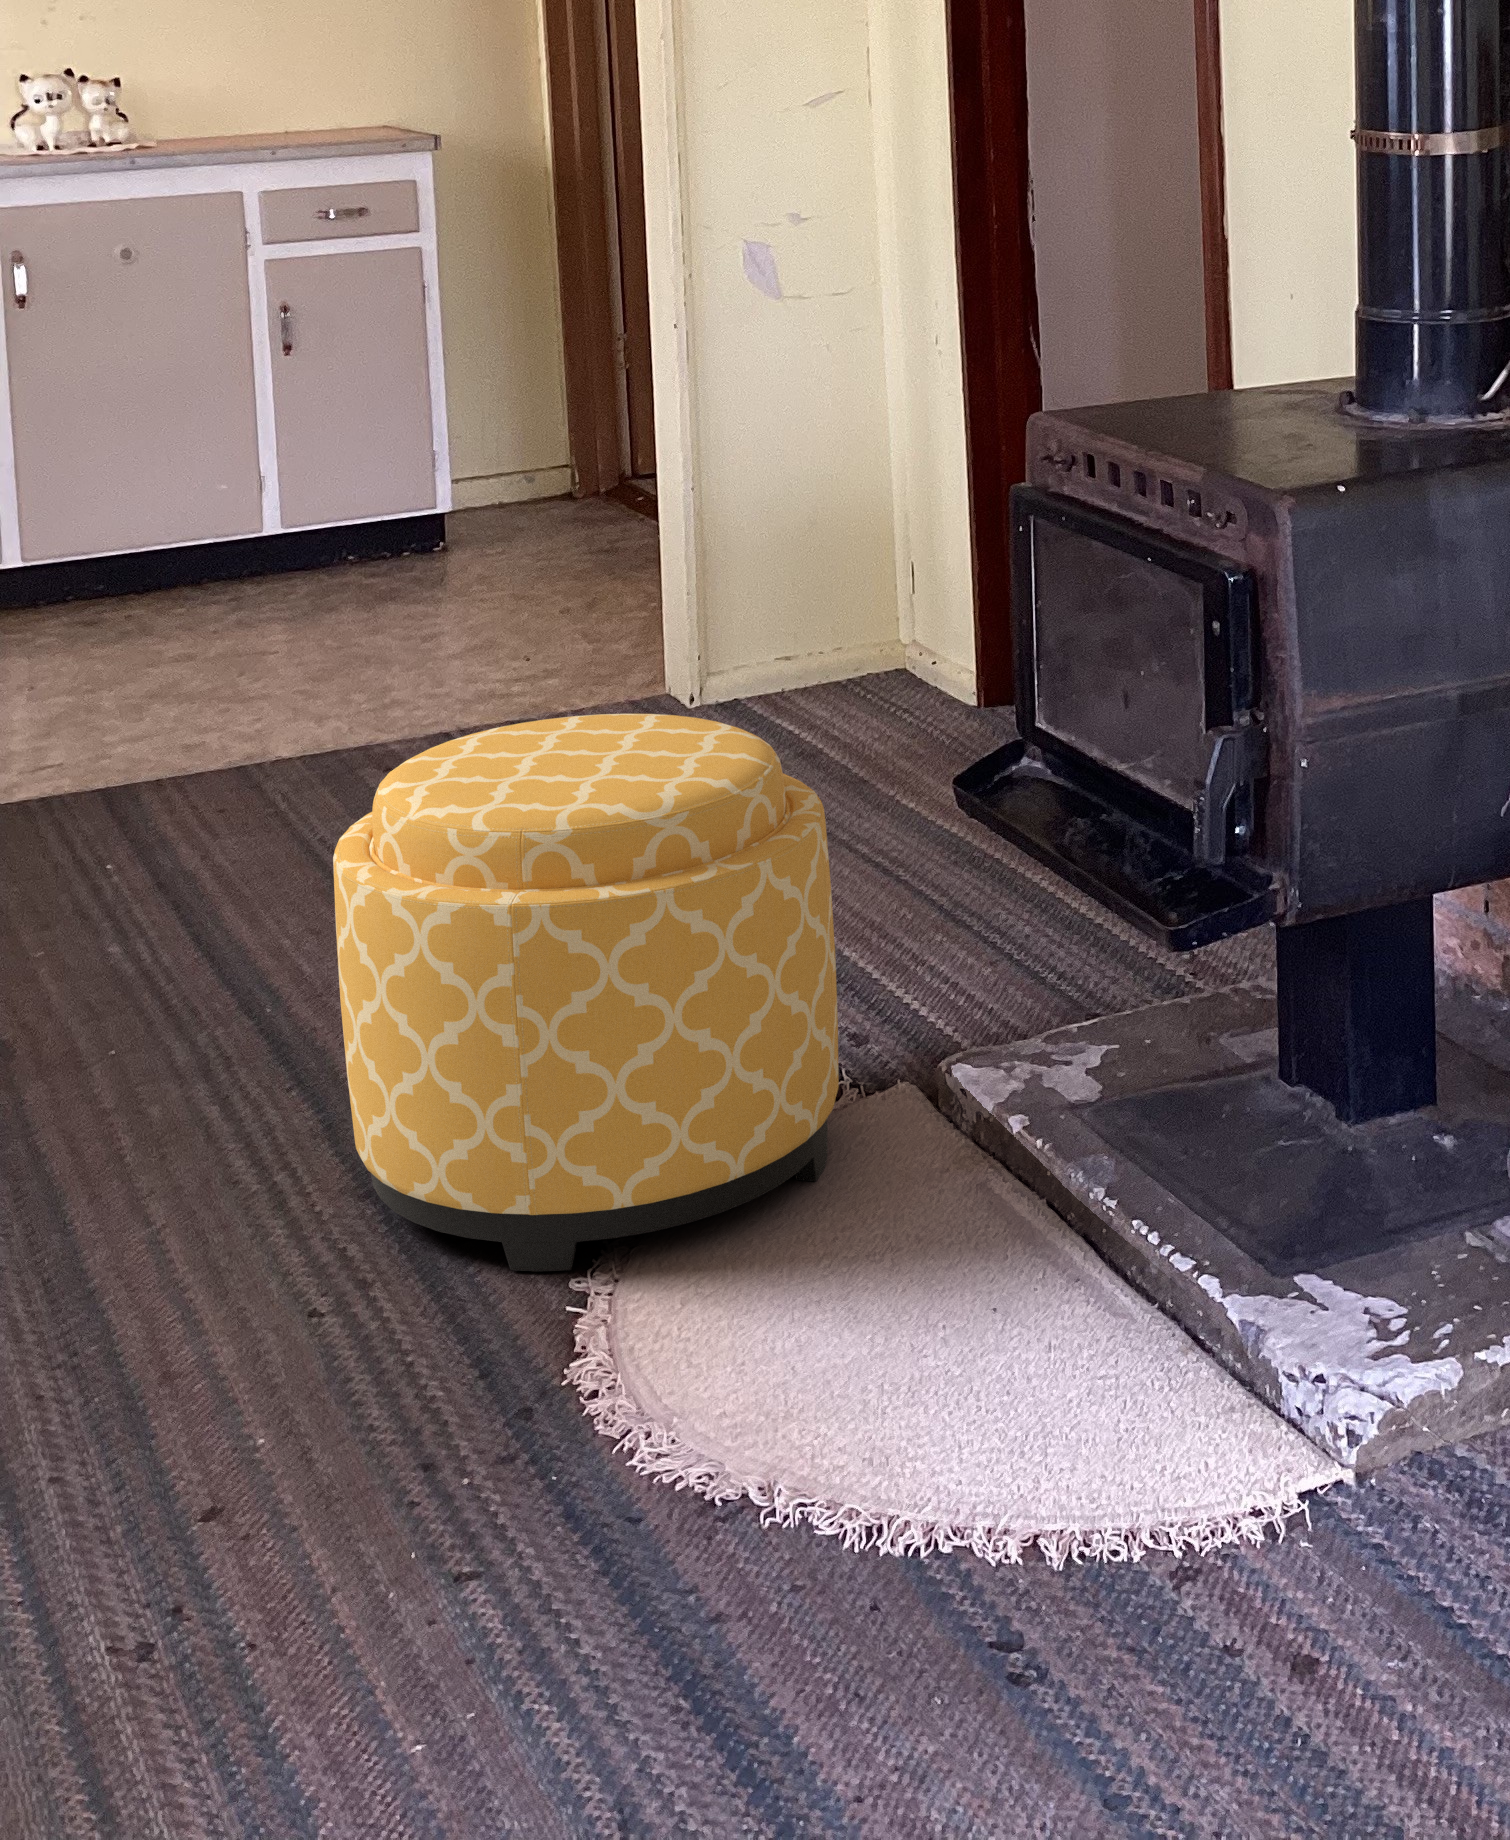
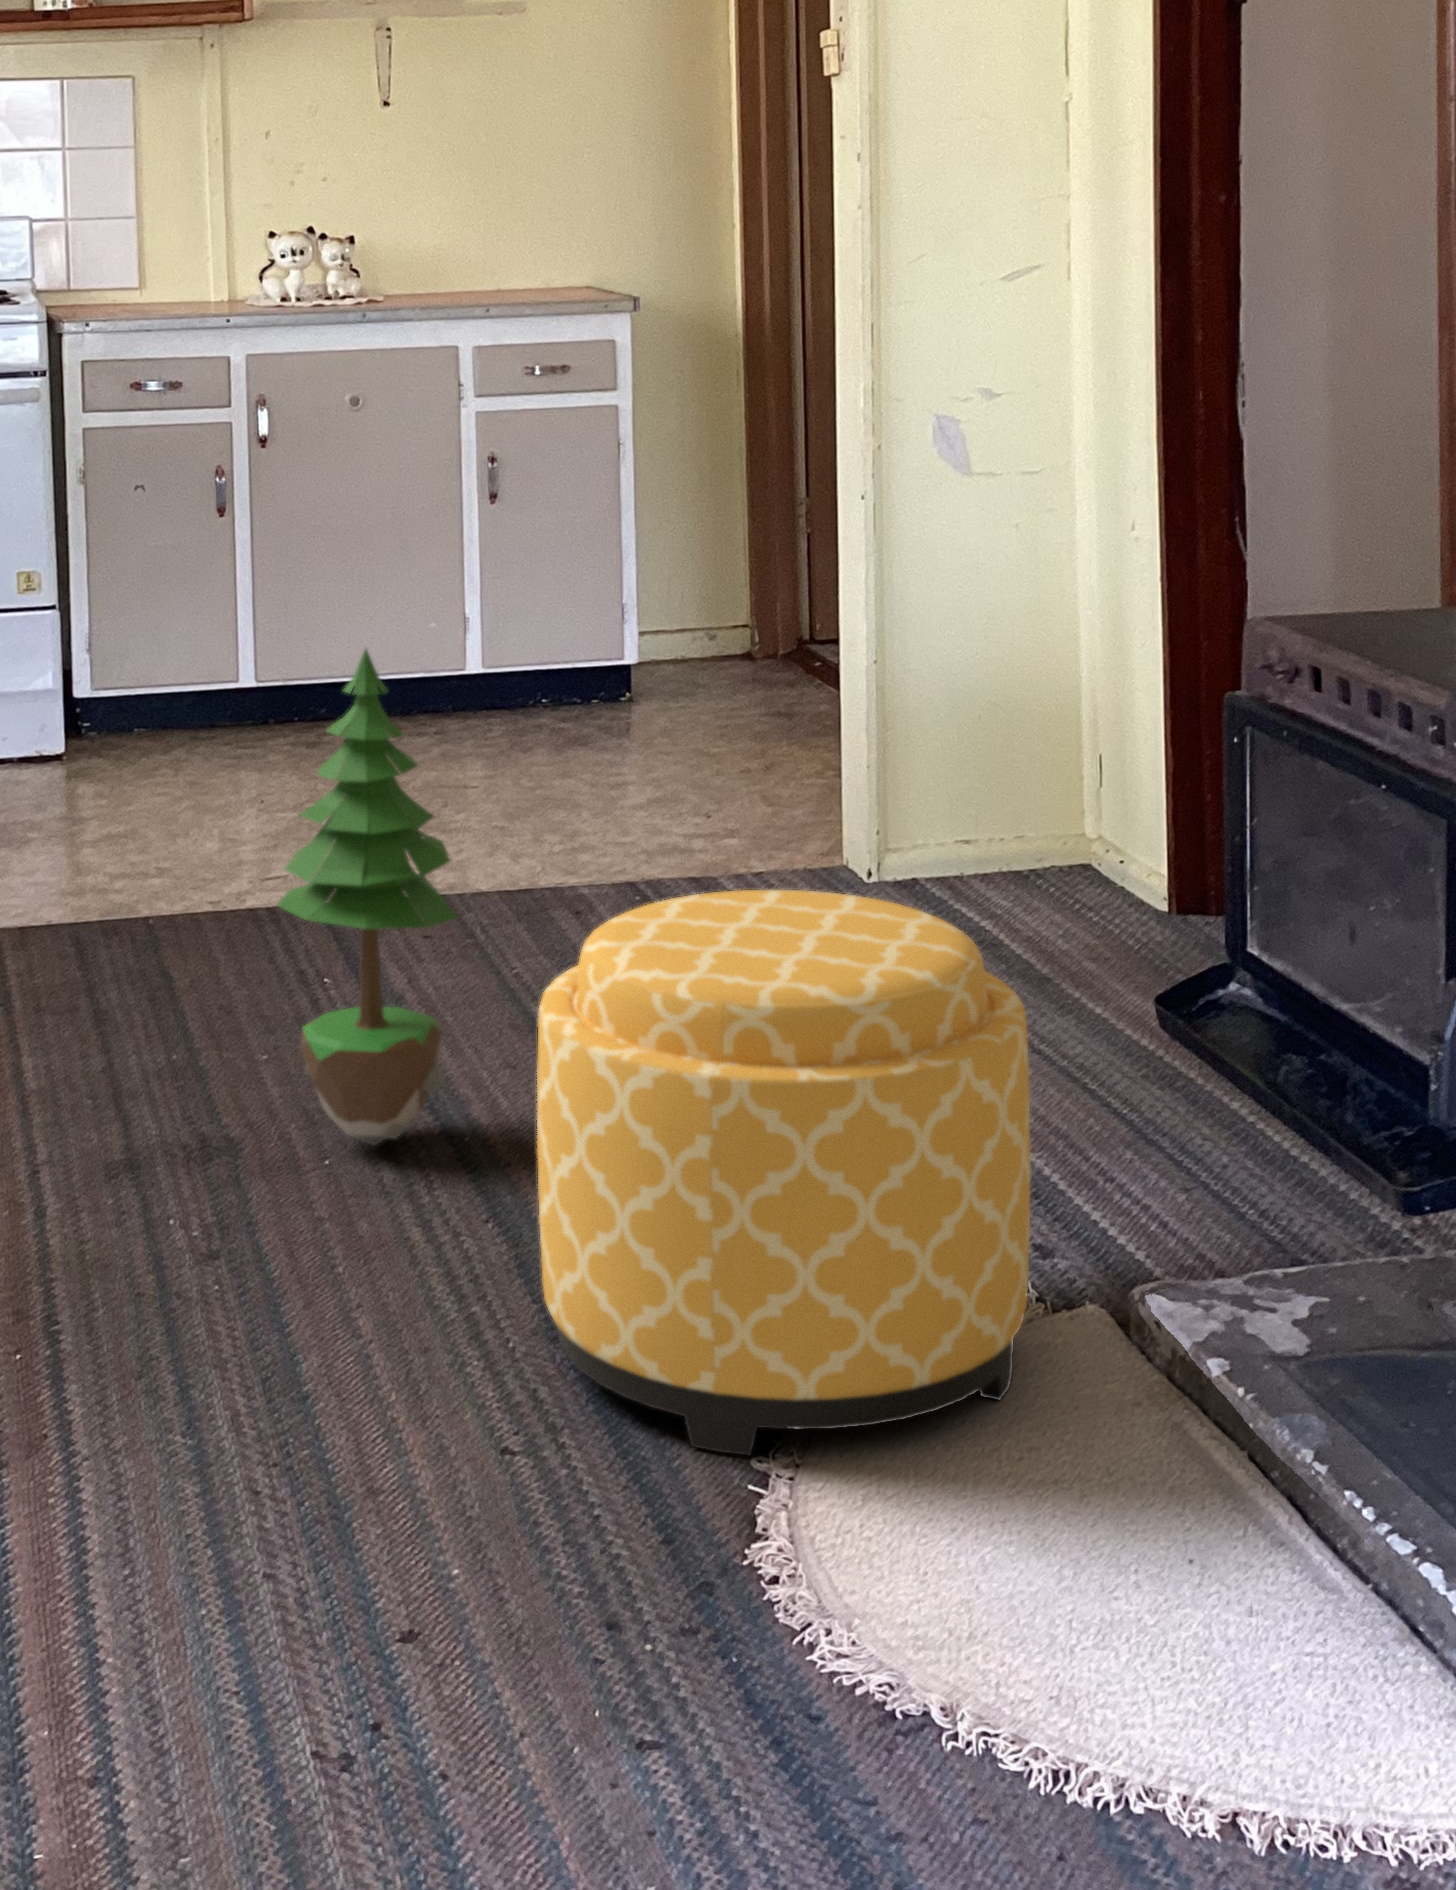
potted tree: none [56,509,258,1017] -> present [277,649,457,1146]

